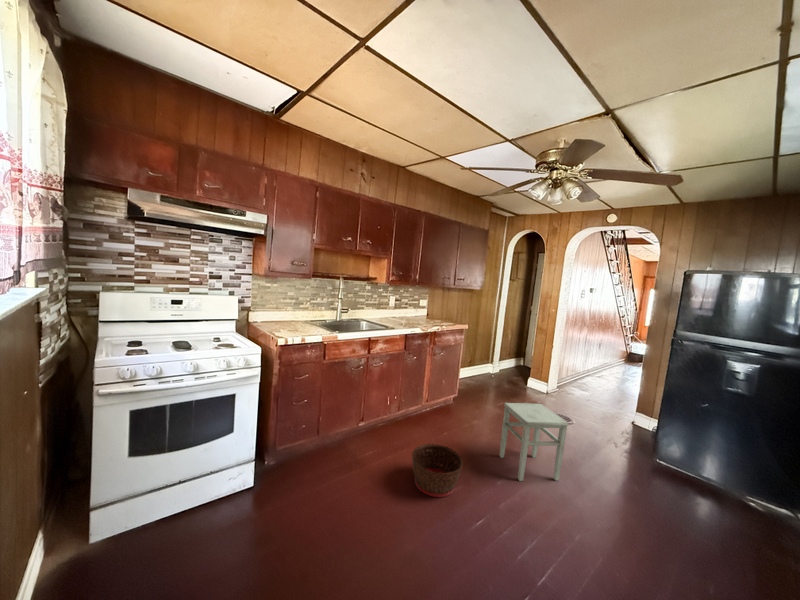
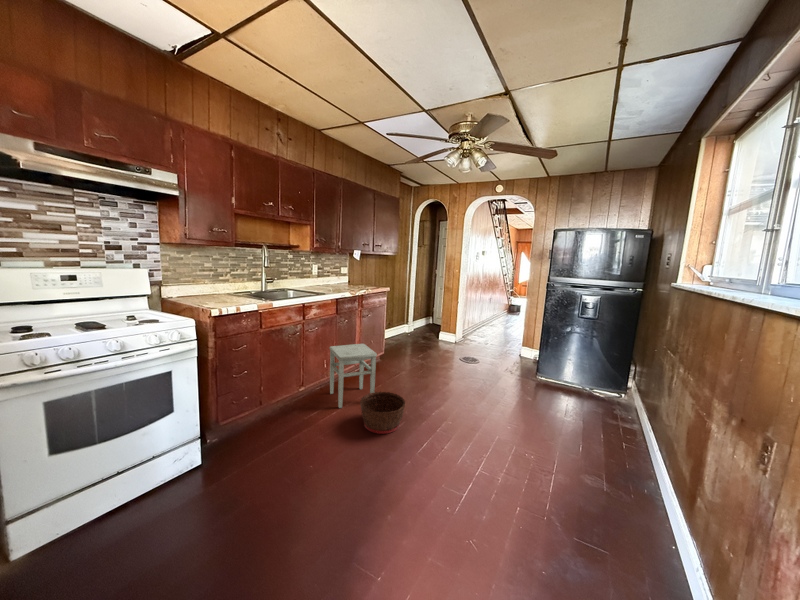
stool: present [500,403,568,481] -> present [329,344,377,408]

